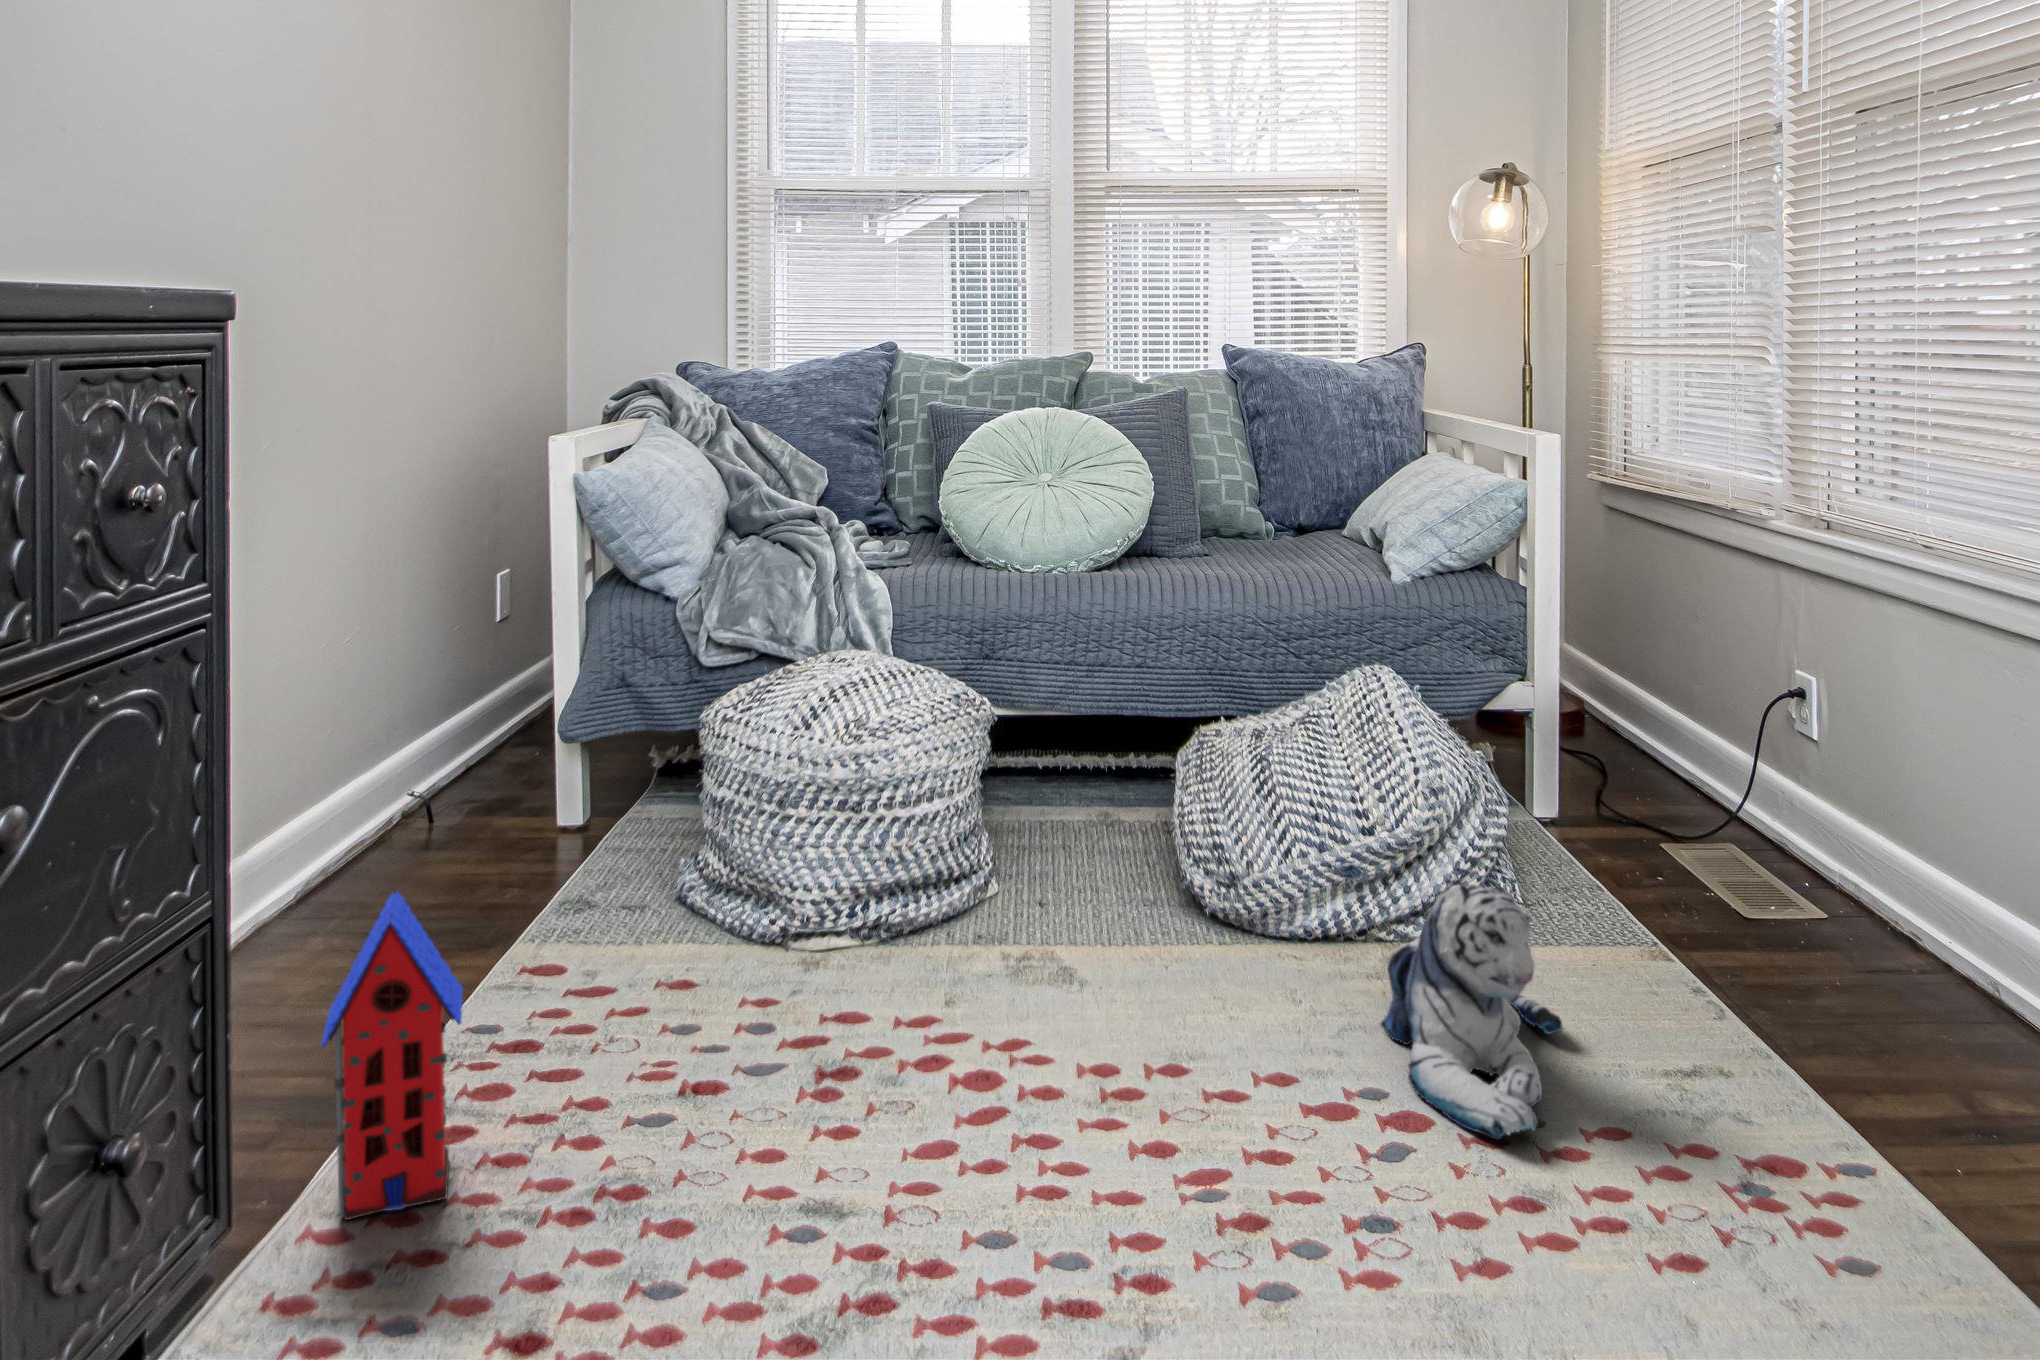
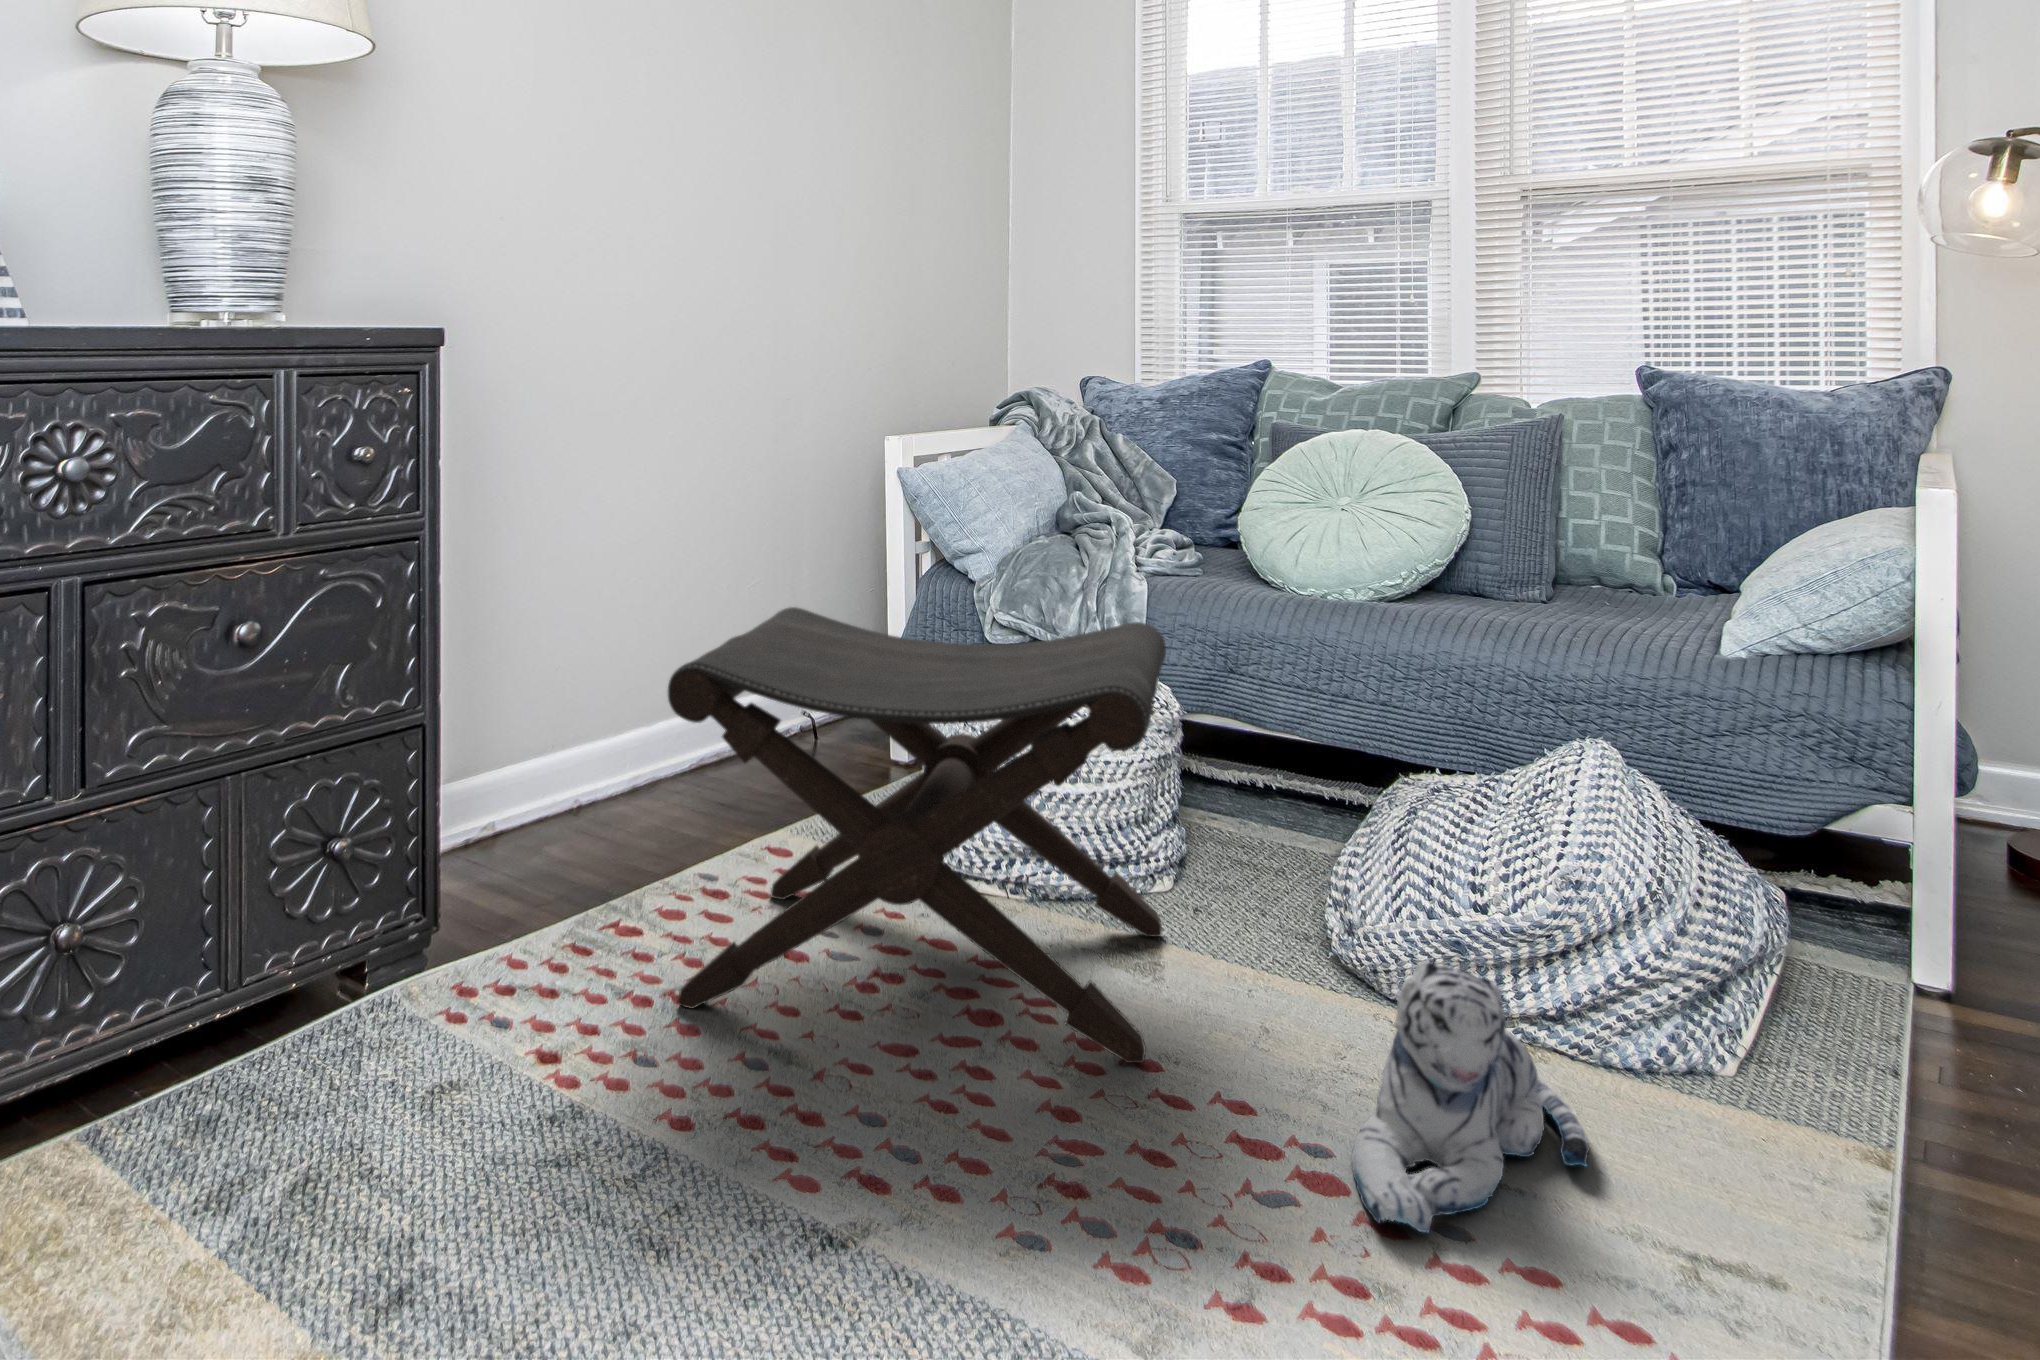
footstool: none [583,616,1175,1190] -> present [668,607,1166,1063]
toy house: present [321,893,462,1220] -> none [501,745,611,970]

